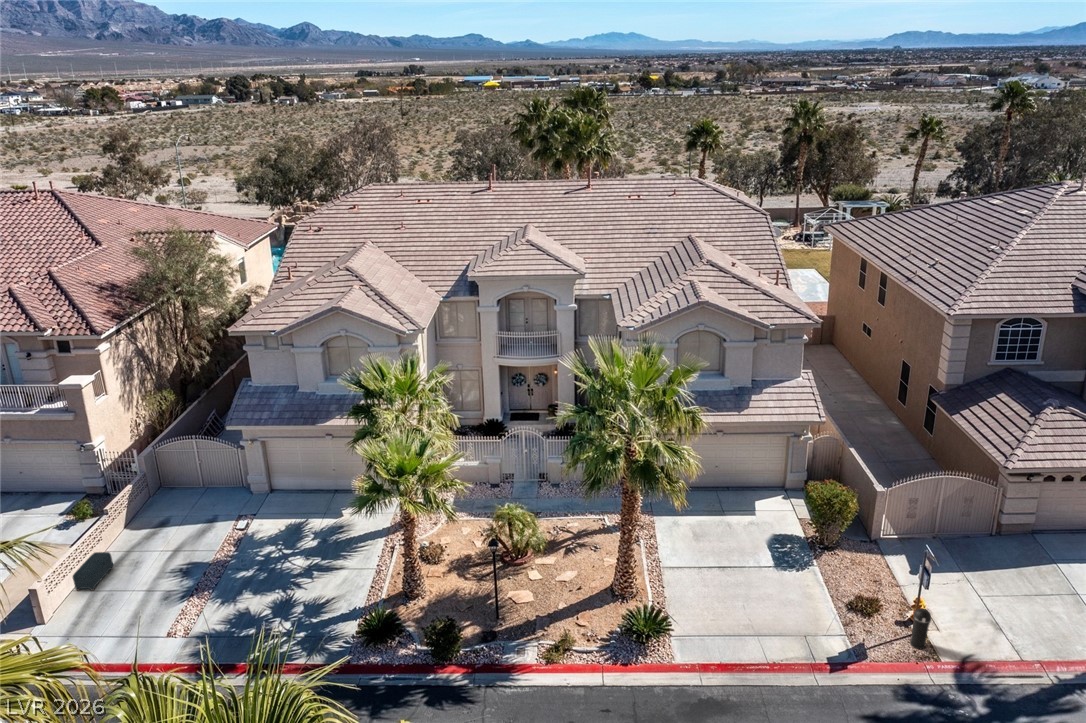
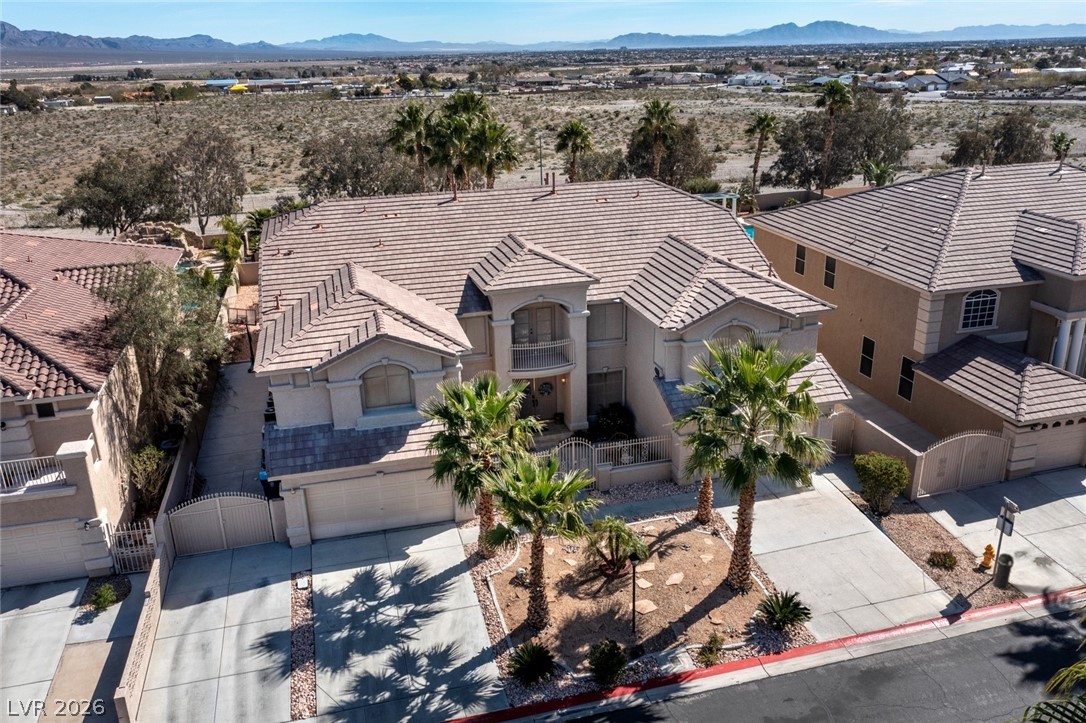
bench: present [73,552,114,591] -> none [144,640,177,691]

